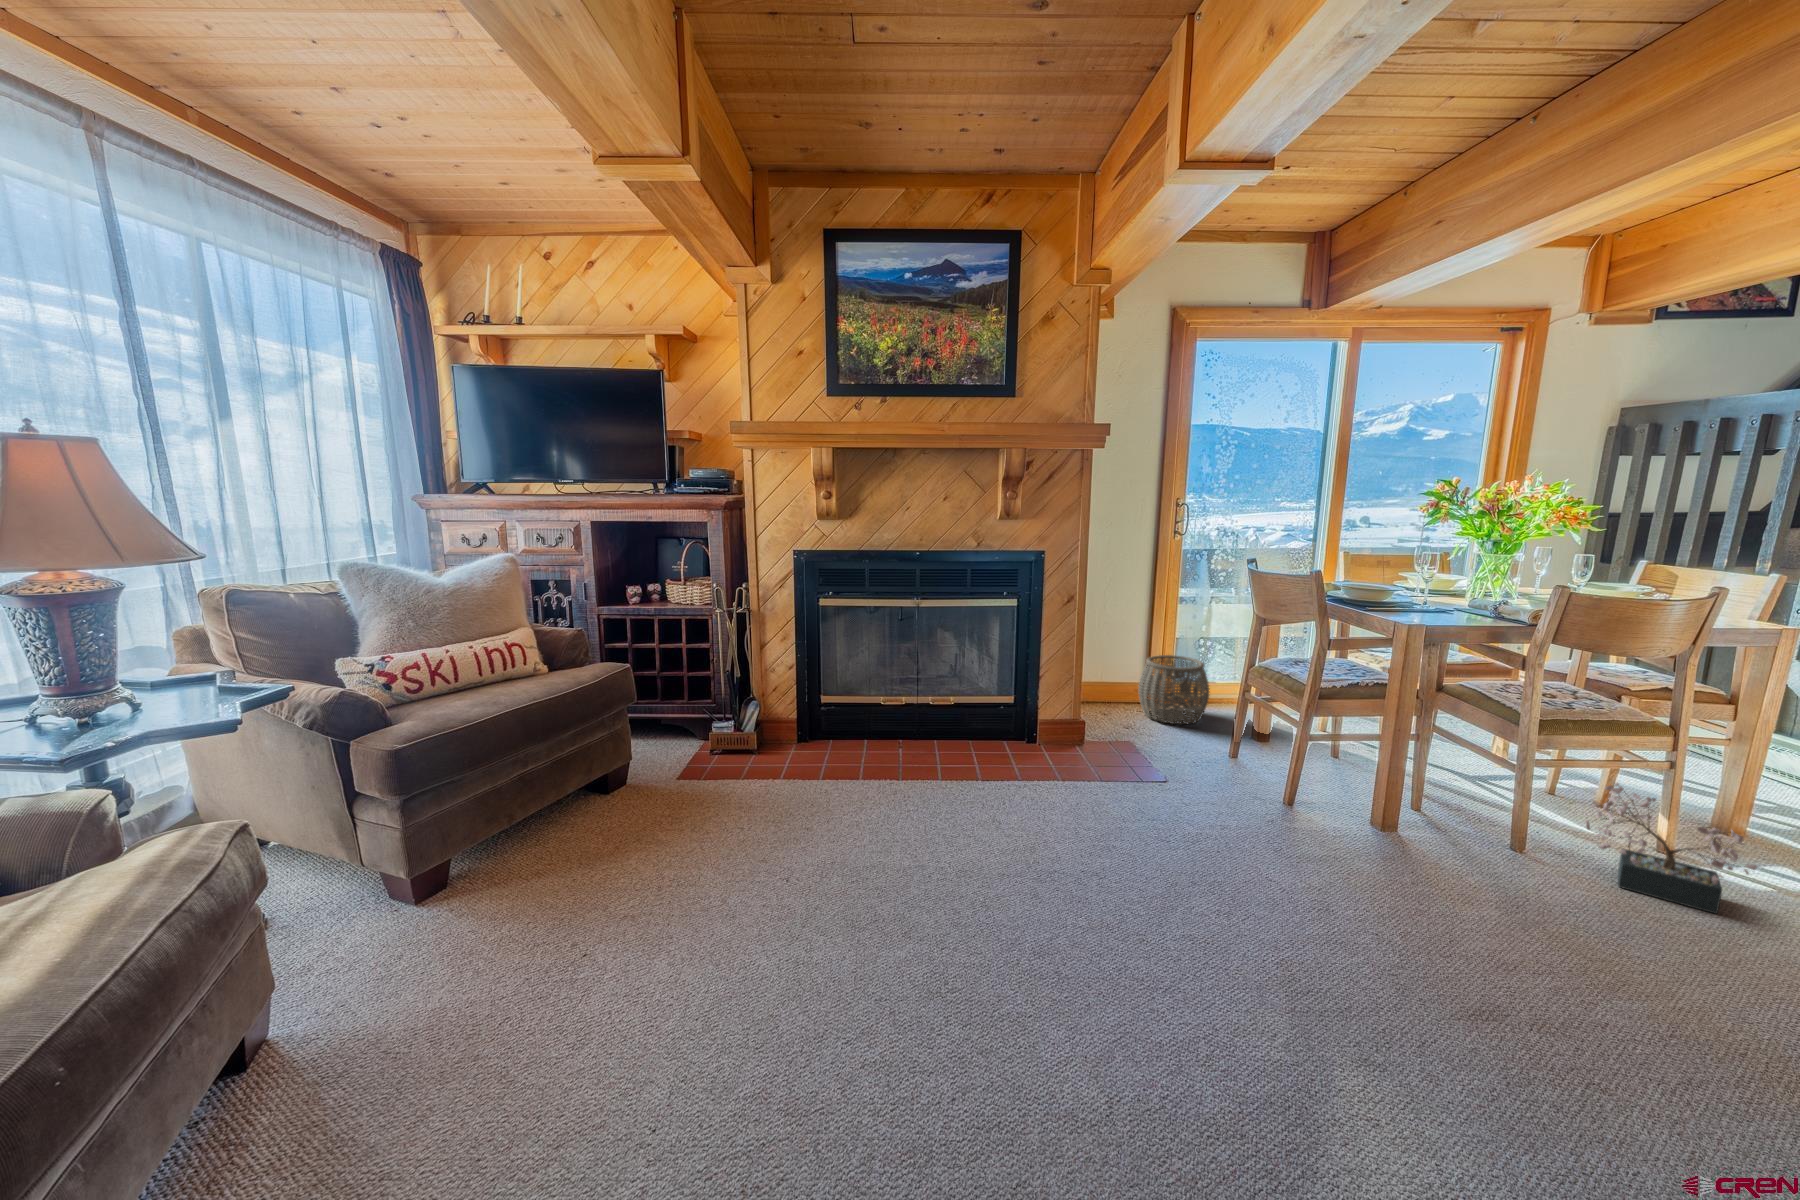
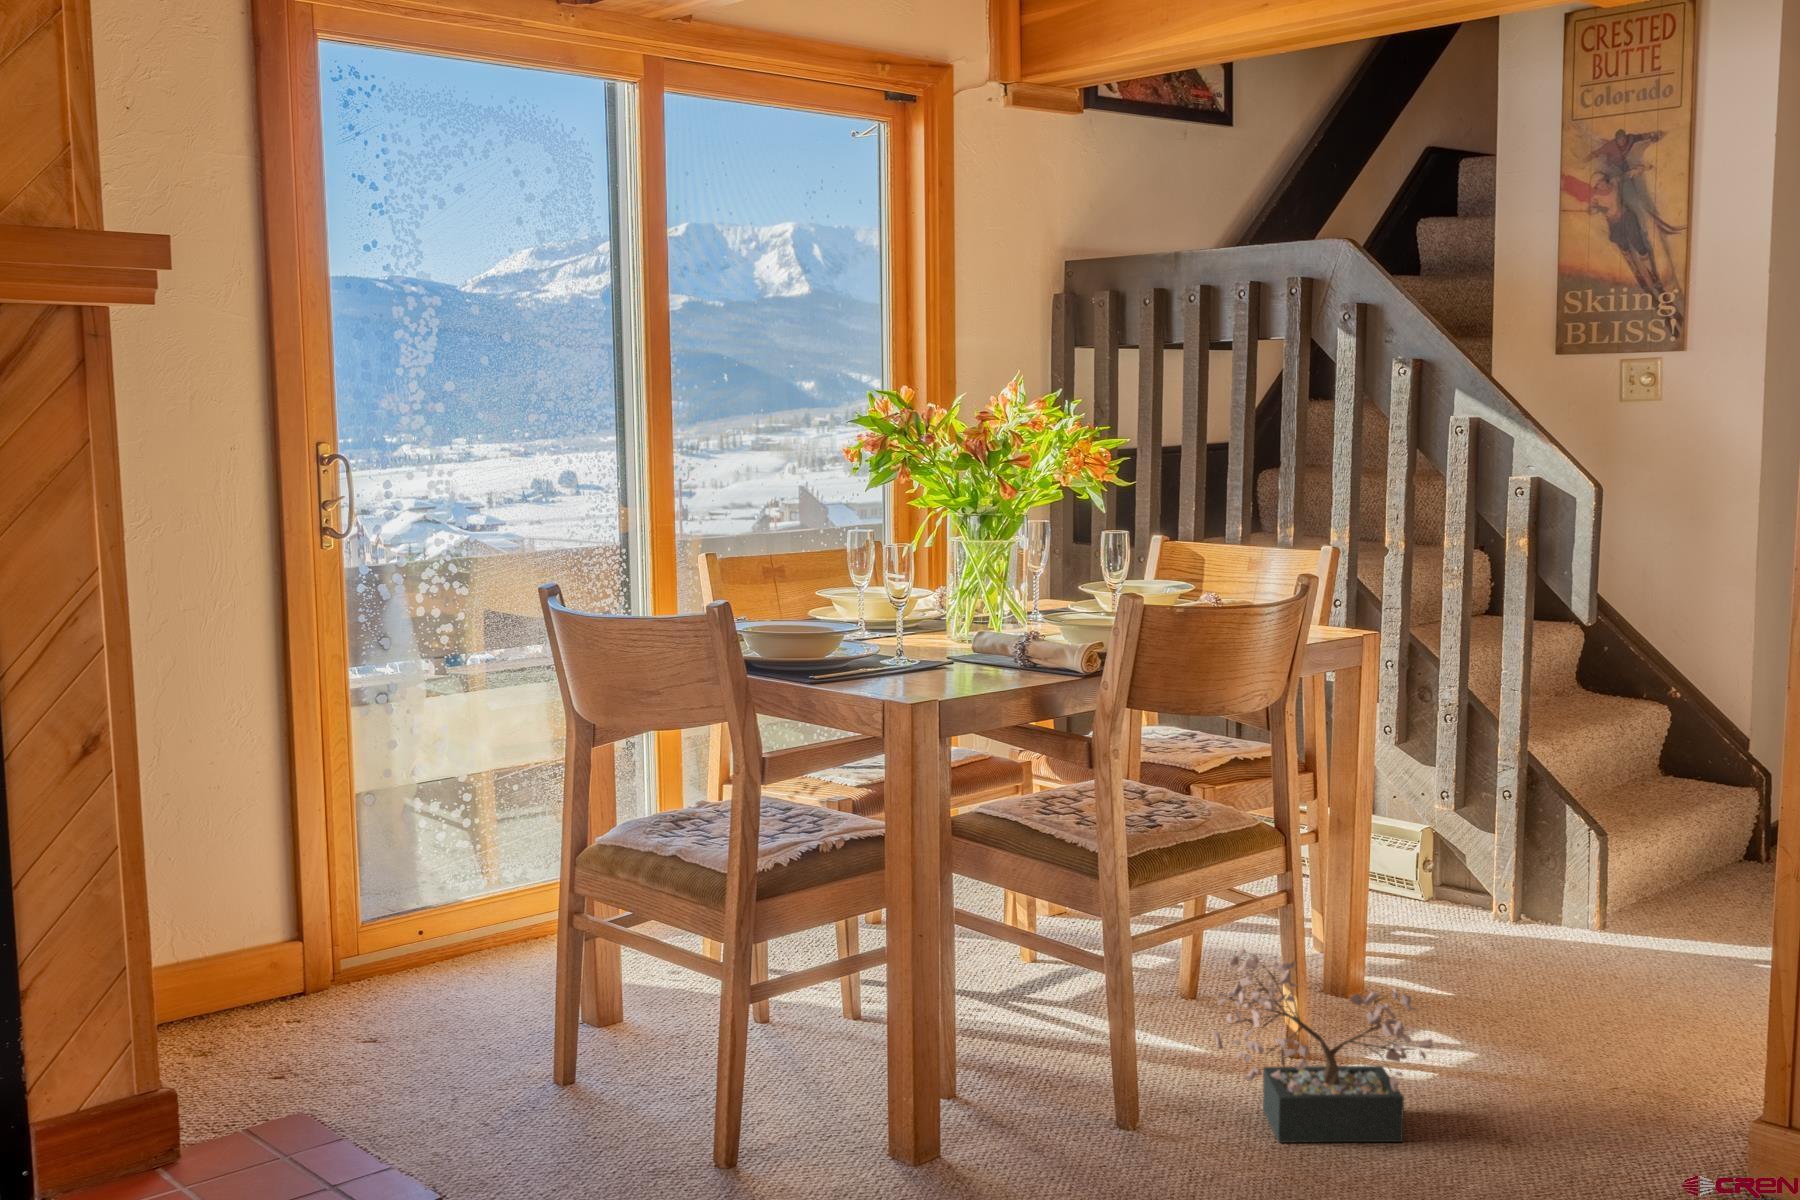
woven basket: present [1138,655,1209,724] -> none [284,852,468,1038]

